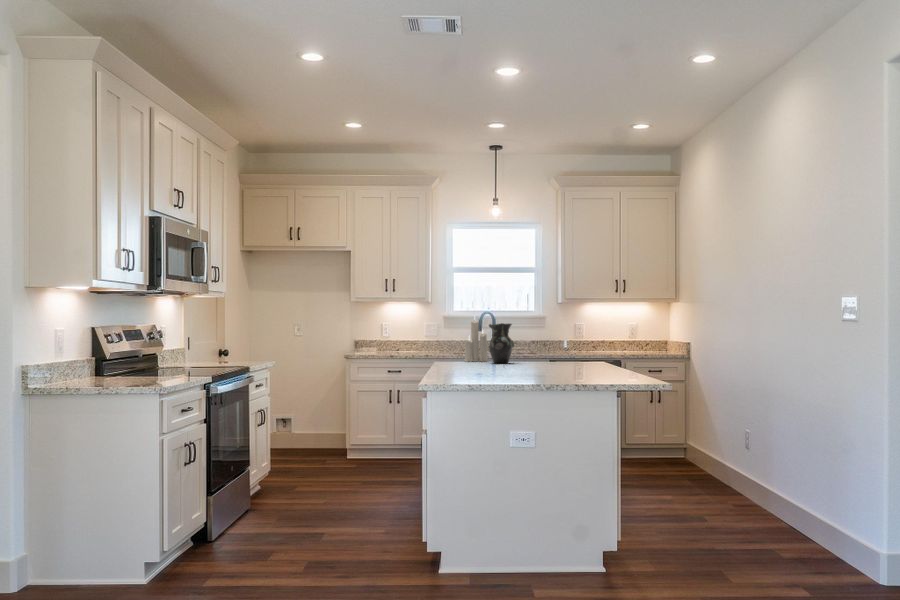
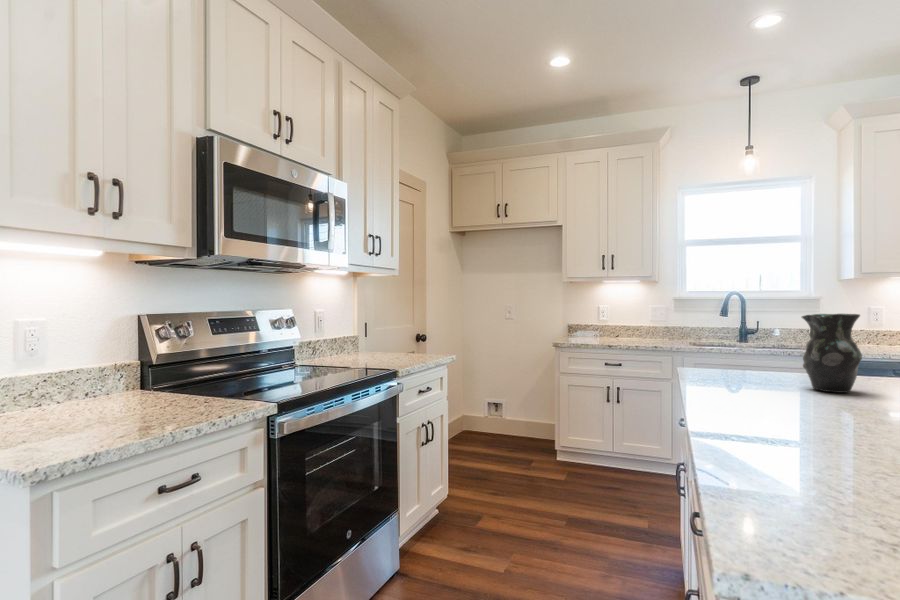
candle: present [465,320,487,361] -> none [742,292,790,381]

